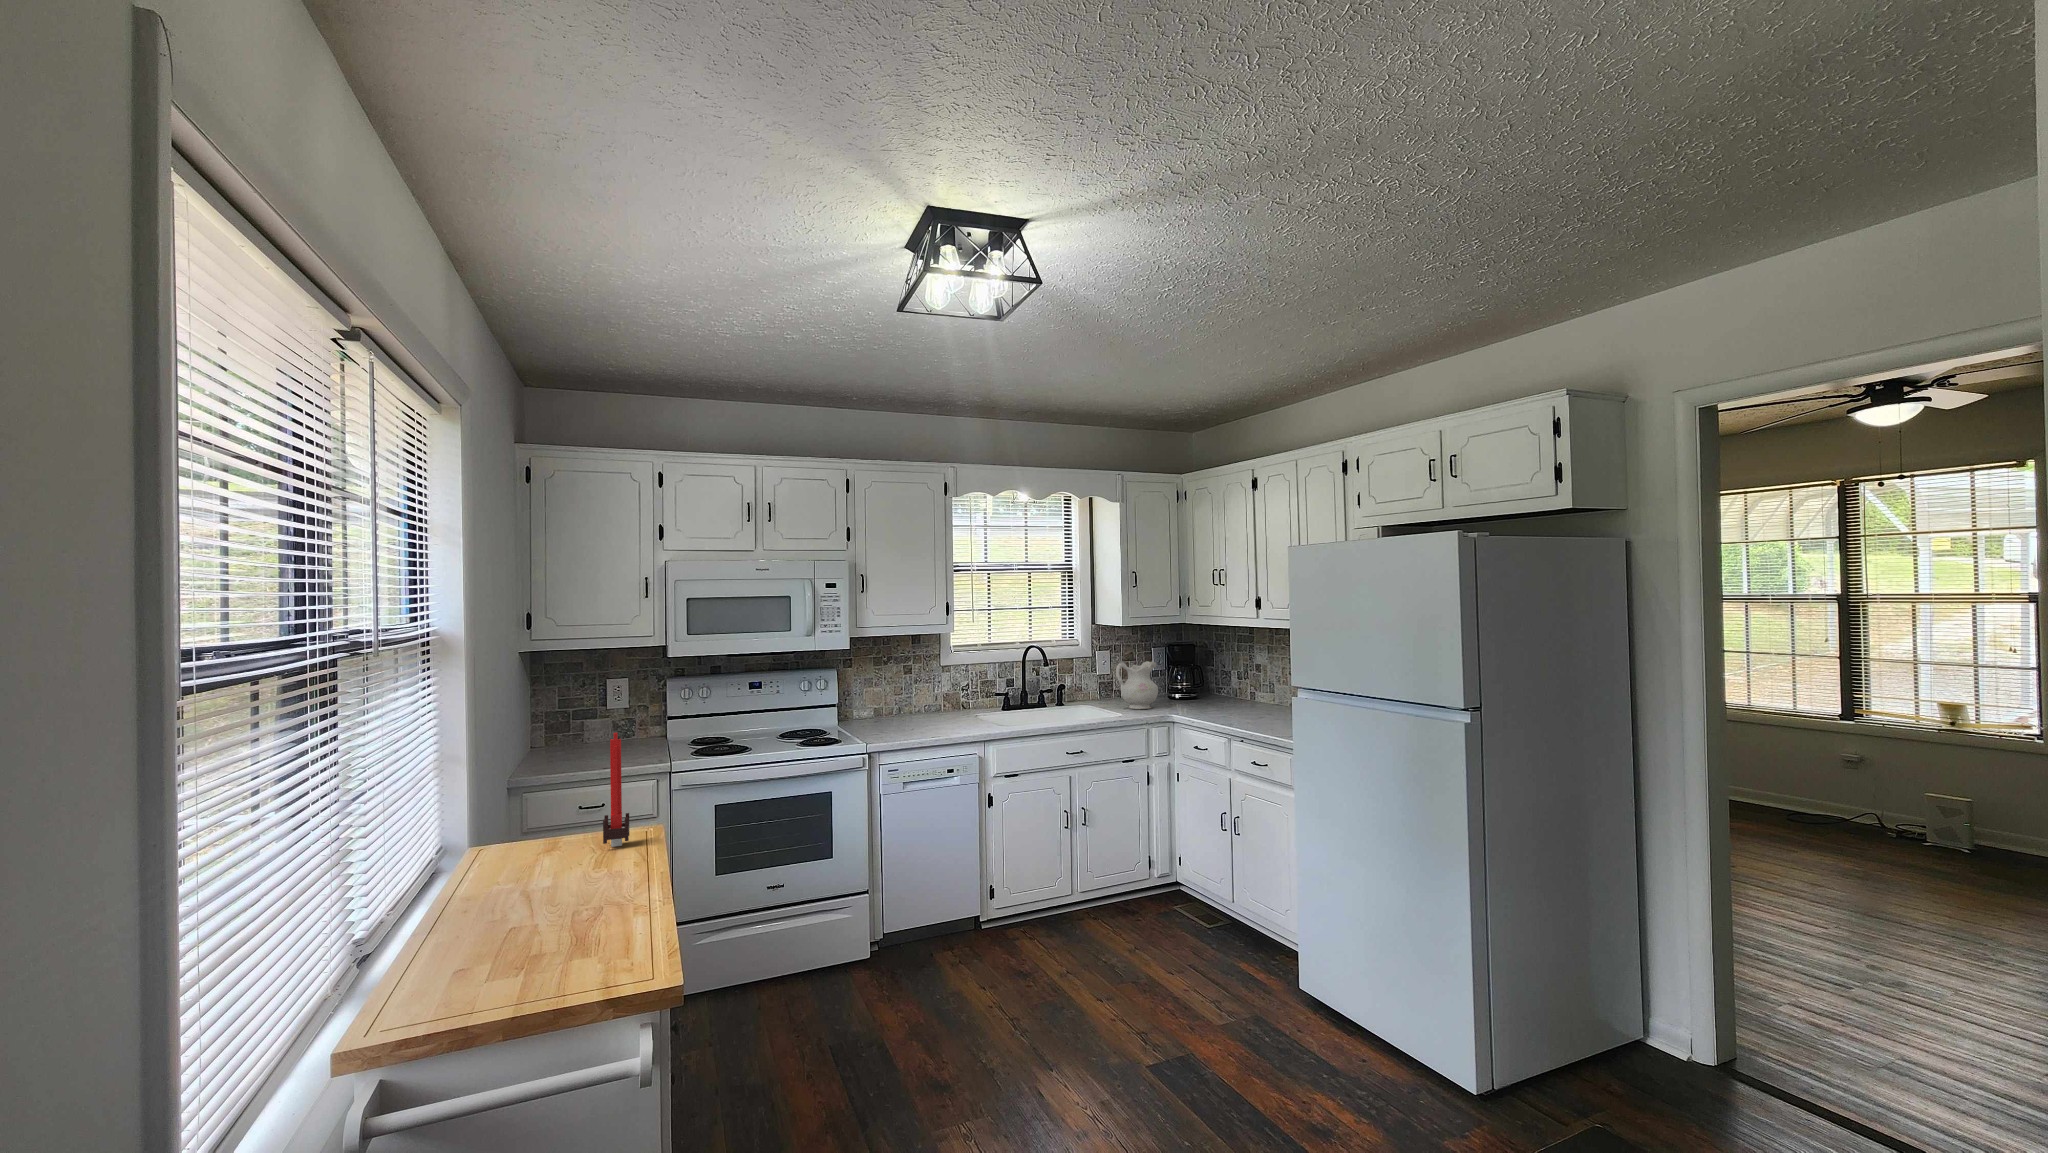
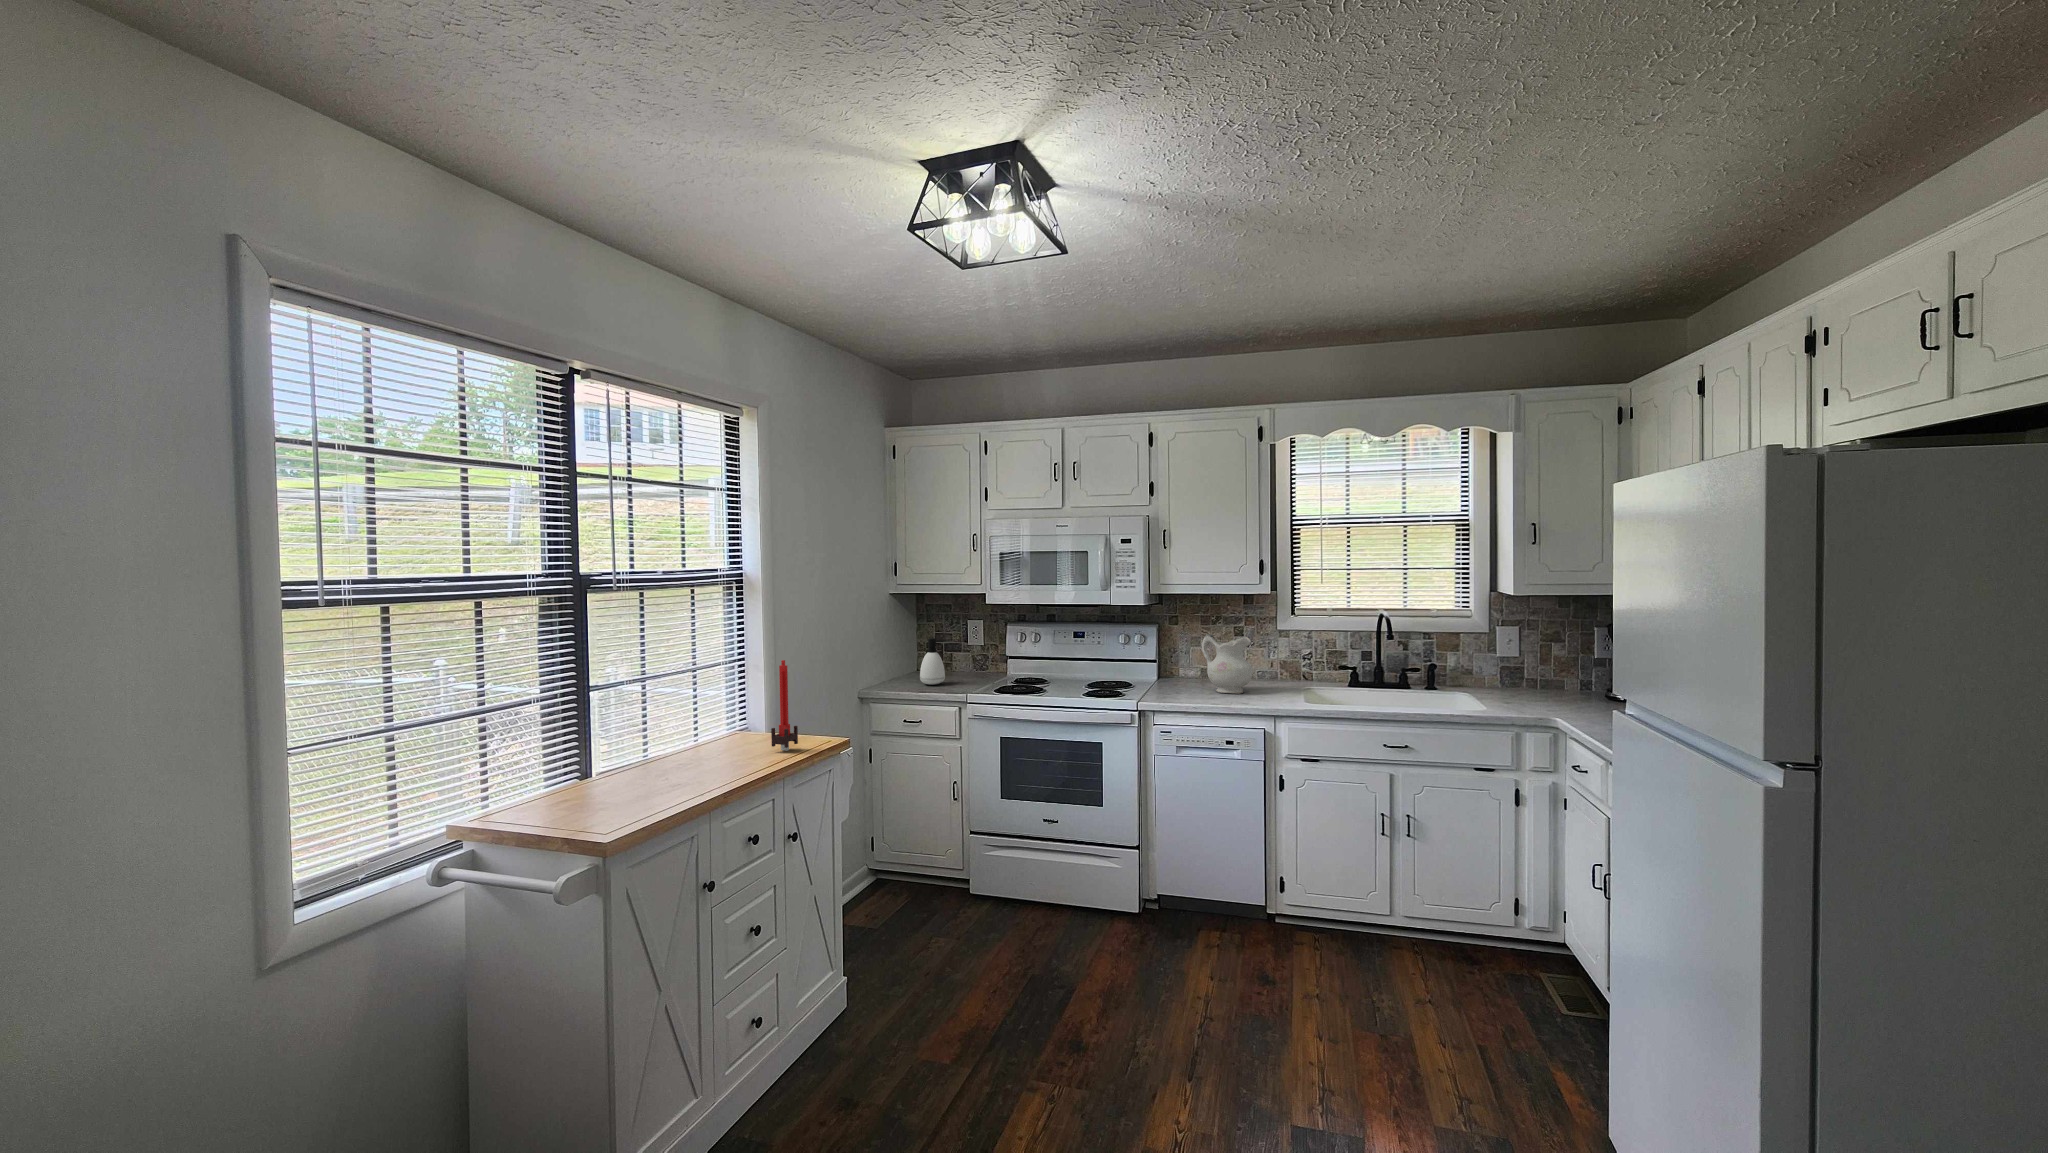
ceramic pitcher: present [1116,661,1158,709] -> present [1202,634,1253,694]
soap dispenser: none [577,702,612,760] -> present [920,638,945,685]

